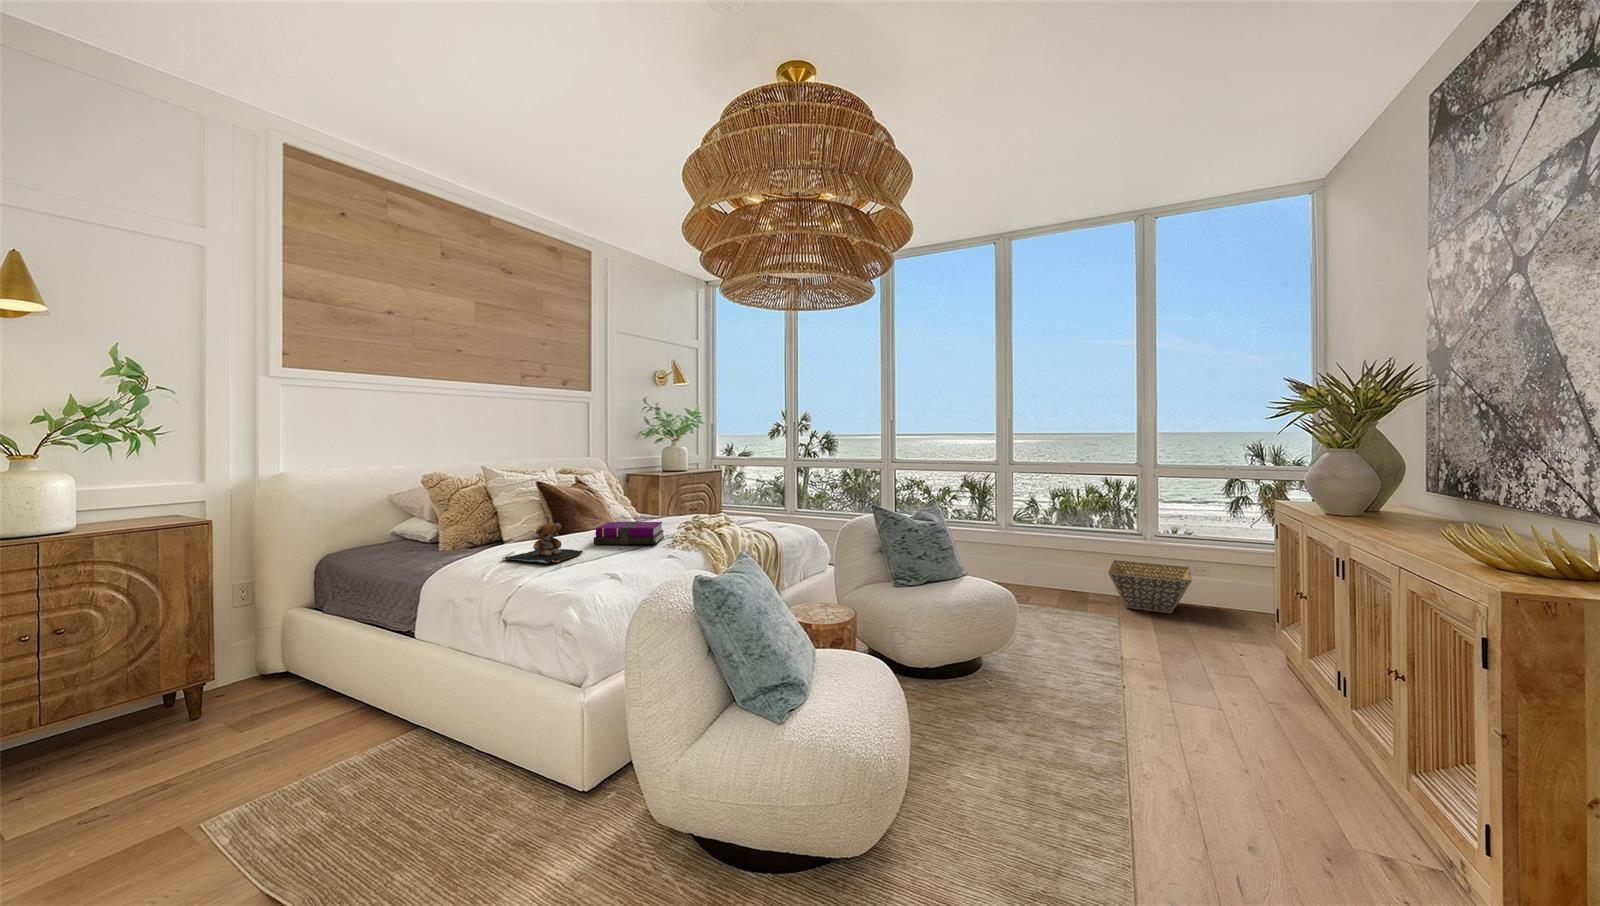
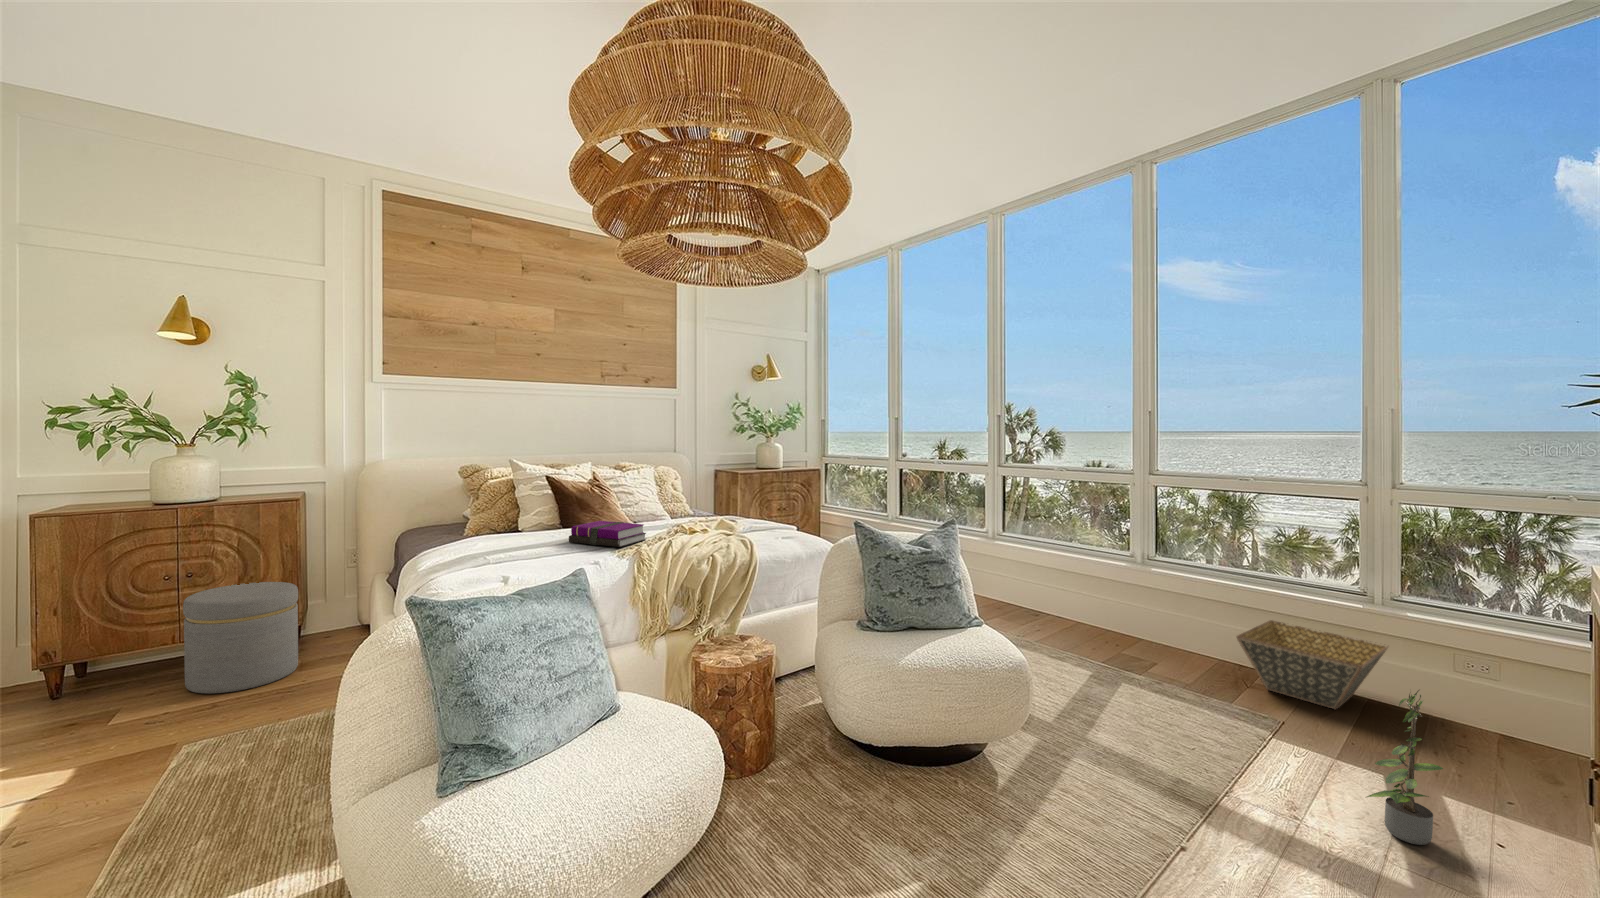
teddy bear: present [502,523,583,563] -> none [469,519,548,558]
potted plant: none [1241,582,1285,679] -> present [1367,690,1443,845]
ottoman: none [64,628,230,784] -> present [183,582,298,694]

